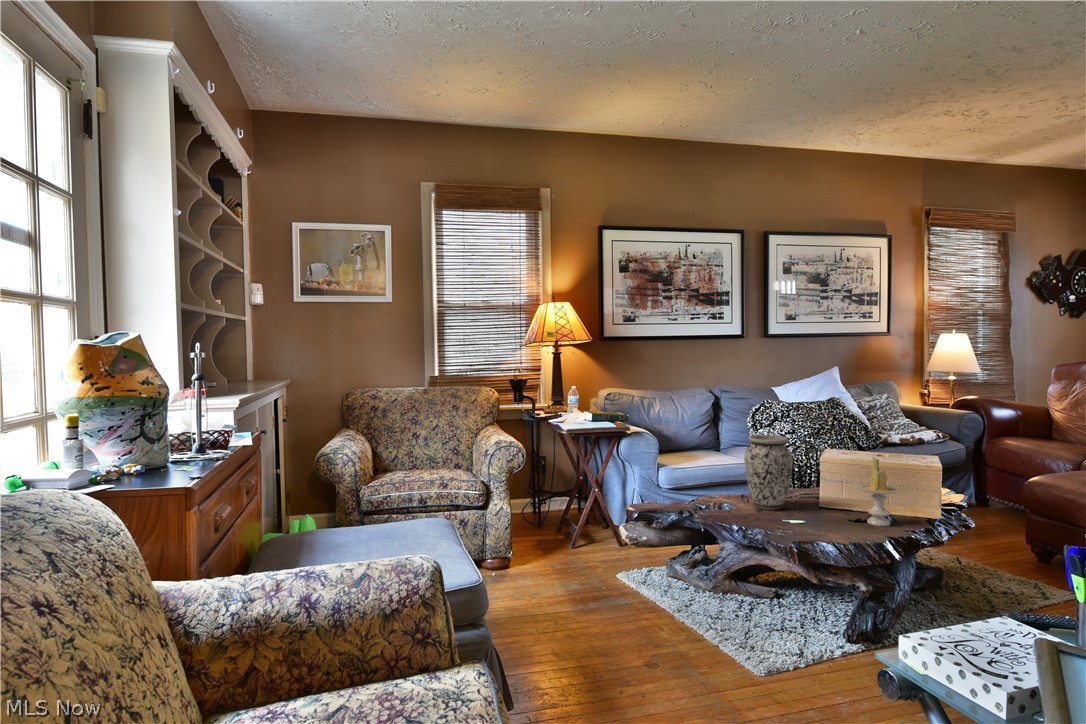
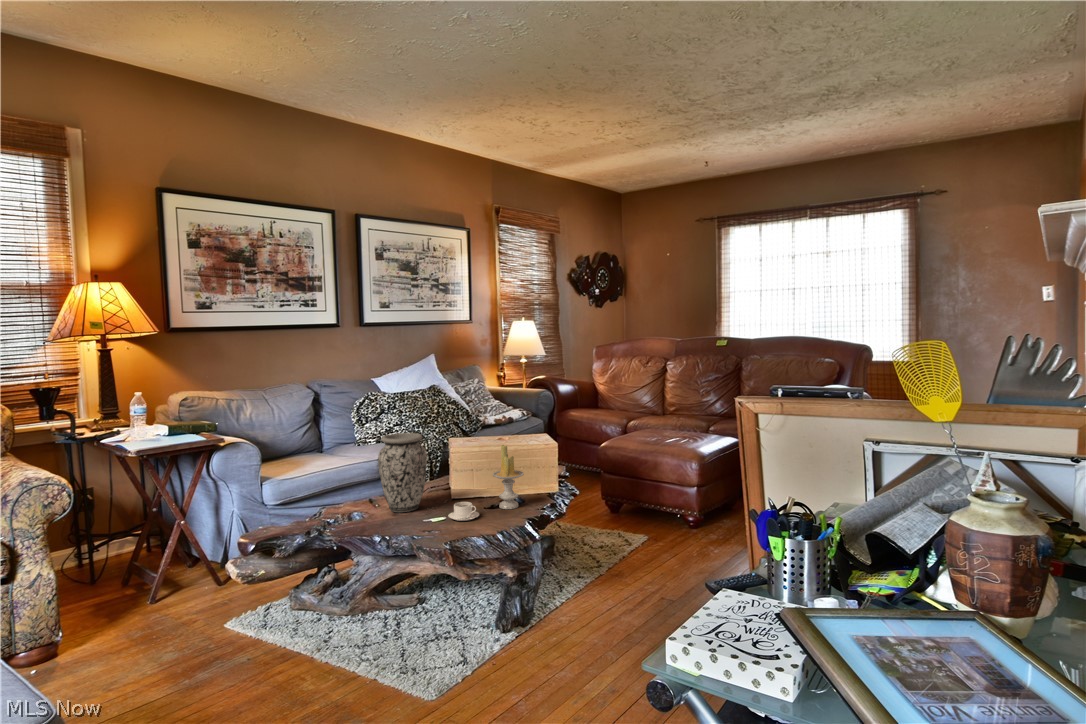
coffee cup: none [807,509,841,528] -> present [448,502,479,521]

